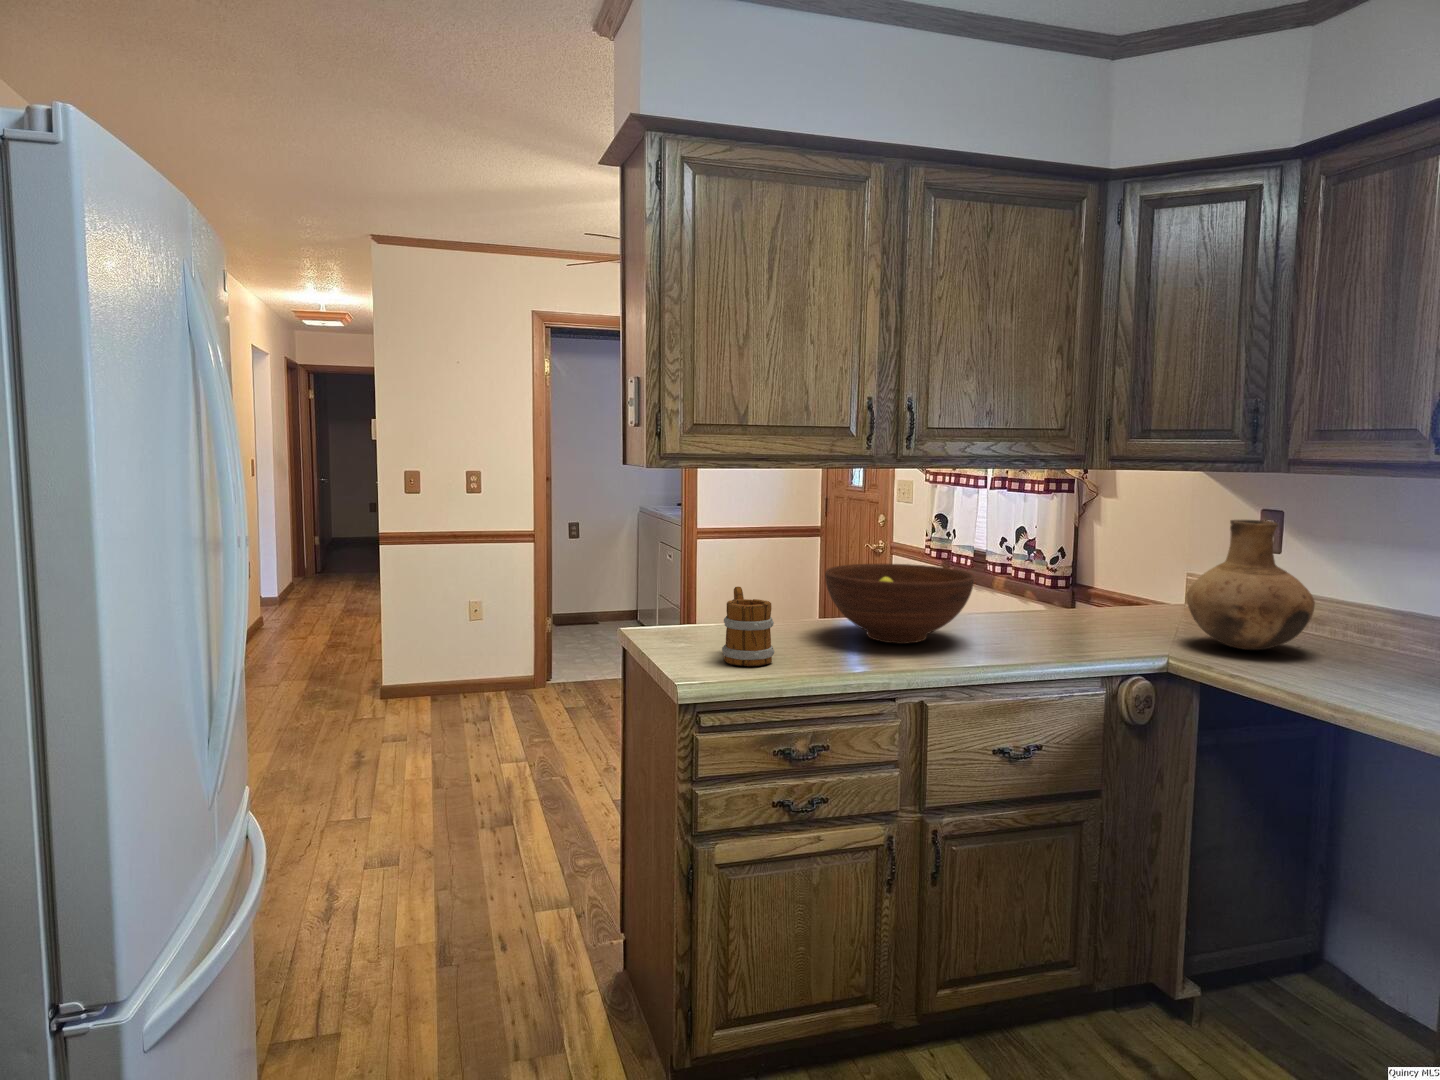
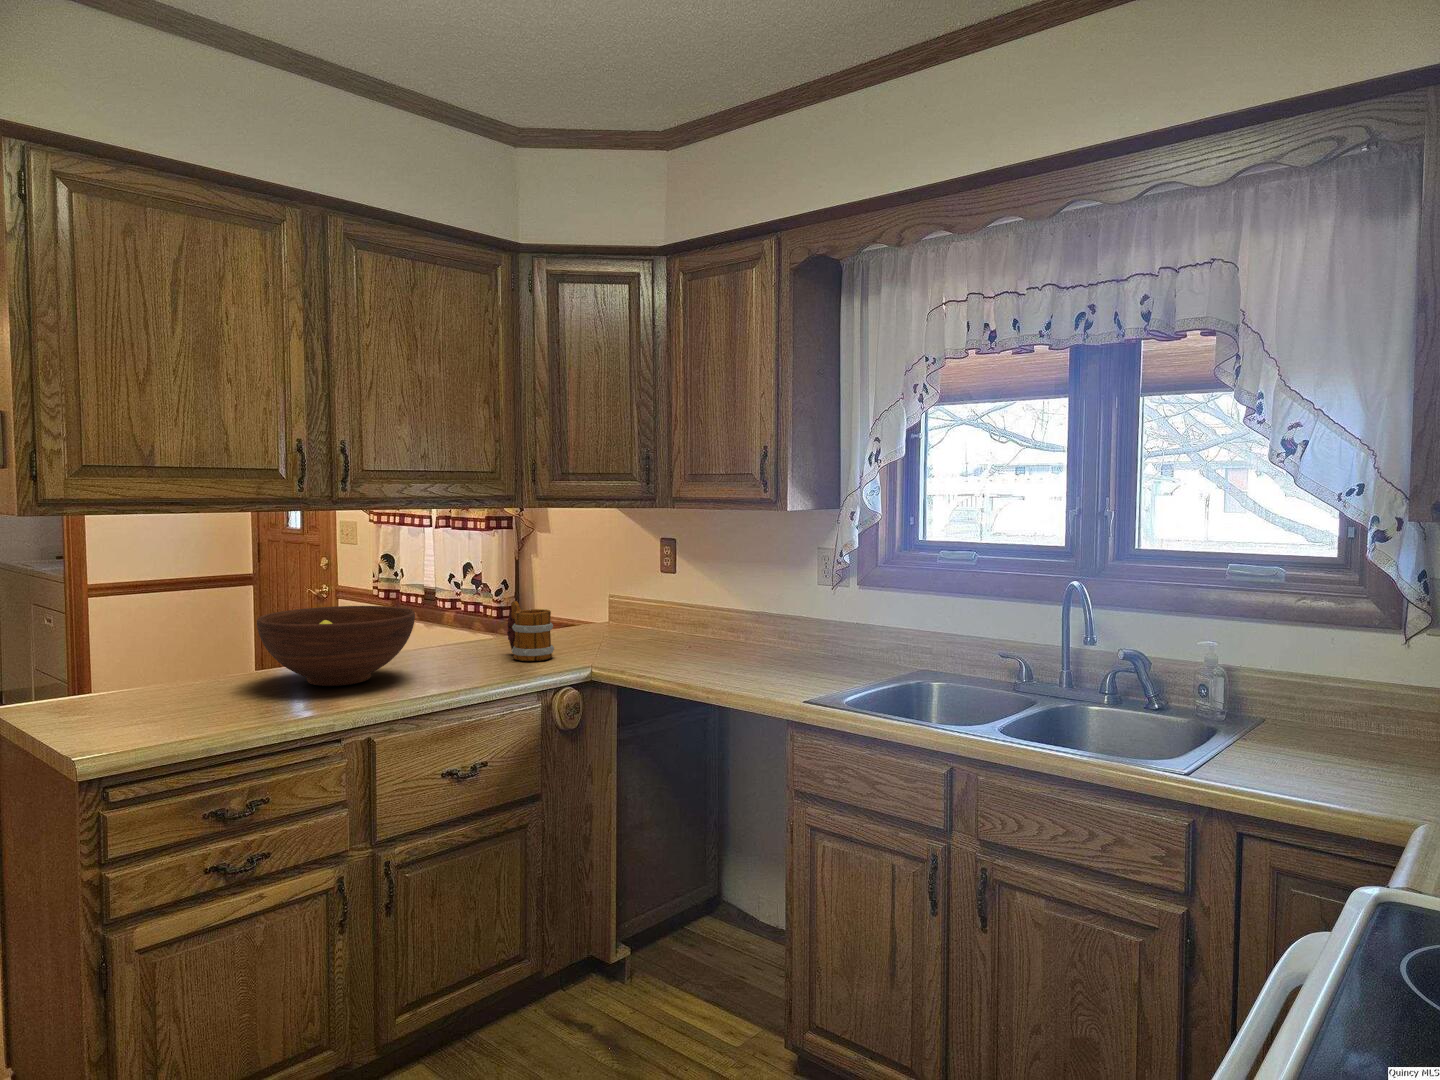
vase: present [1186,520,1315,650] -> none [603,546,696,656]
mug: present [722,587,775,666] -> present [507,601,554,661]

